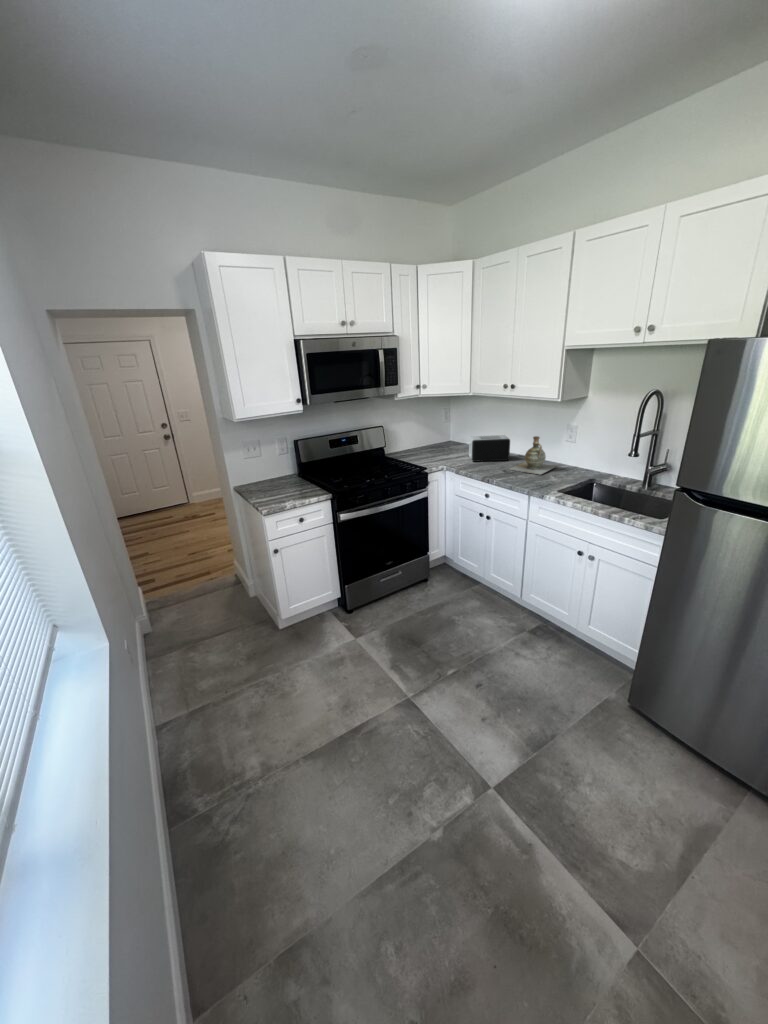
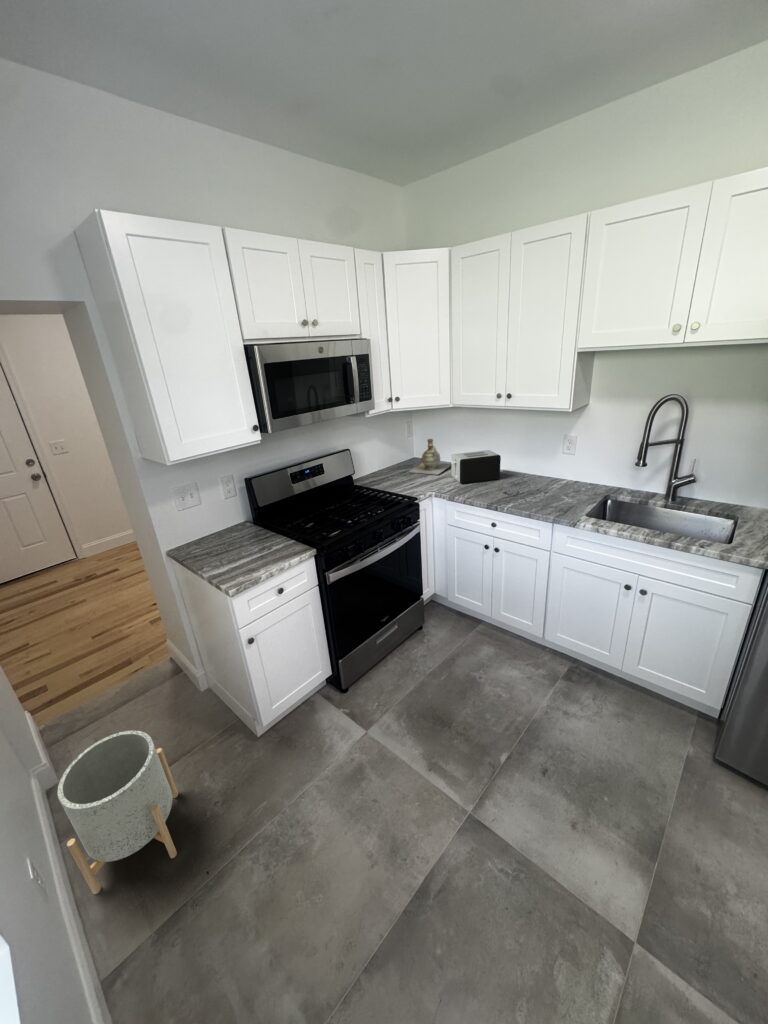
ceramic jug: present [510,436,556,474] -> present [409,439,450,475]
planter: none [146,594,220,687] -> present [57,730,178,894]

